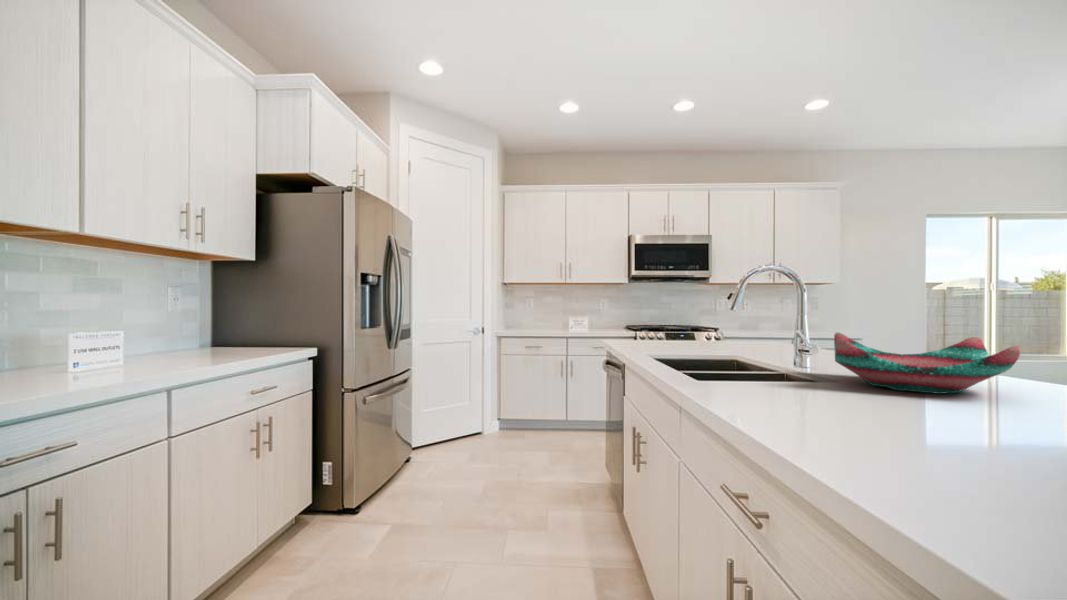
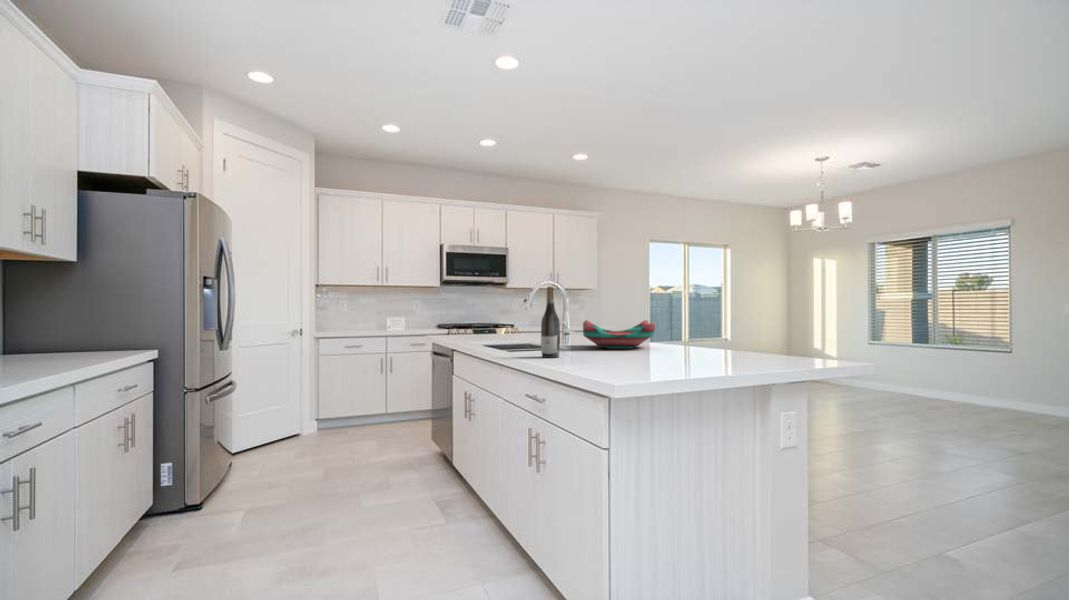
wine bottle: none [750,273,791,409] -> present [541,287,560,358]

